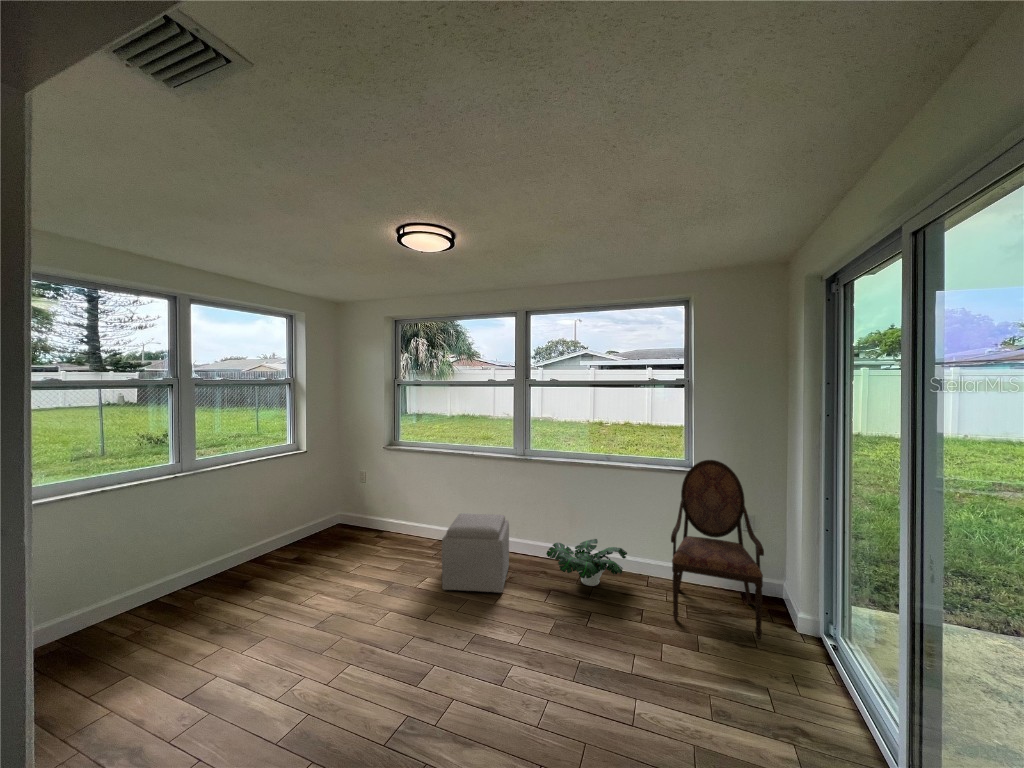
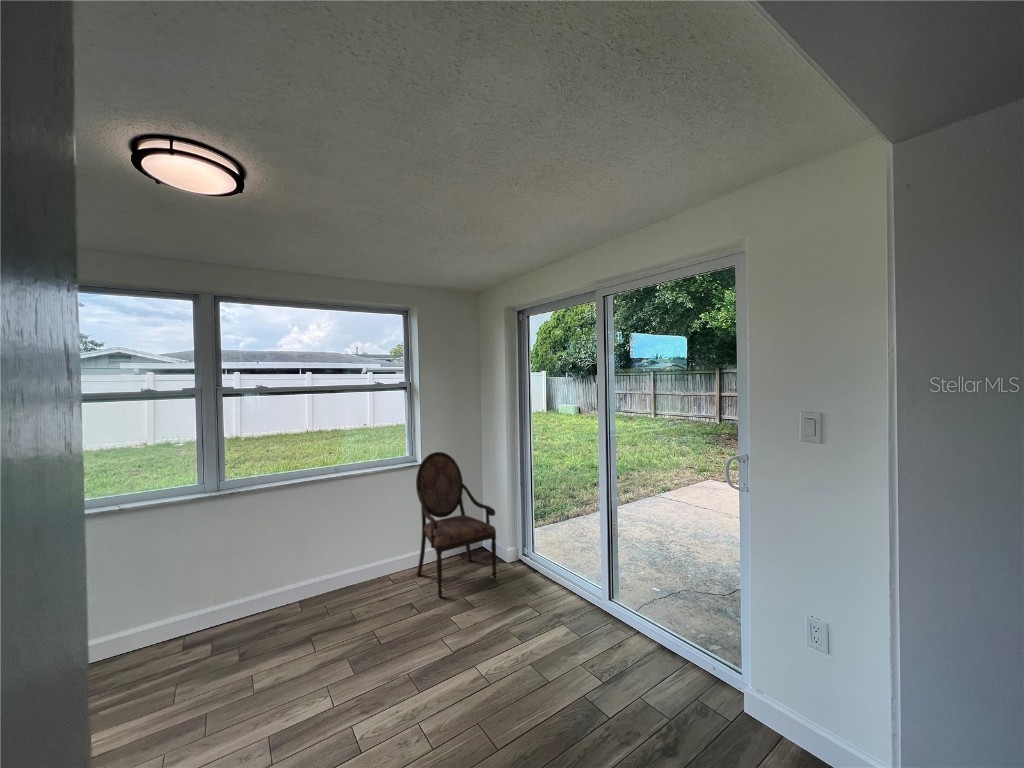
ottoman: present [442,513,509,593] -> none [122,576,253,730]
potted plant: present [546,539,627,586] -> none [289,558,388,613]

